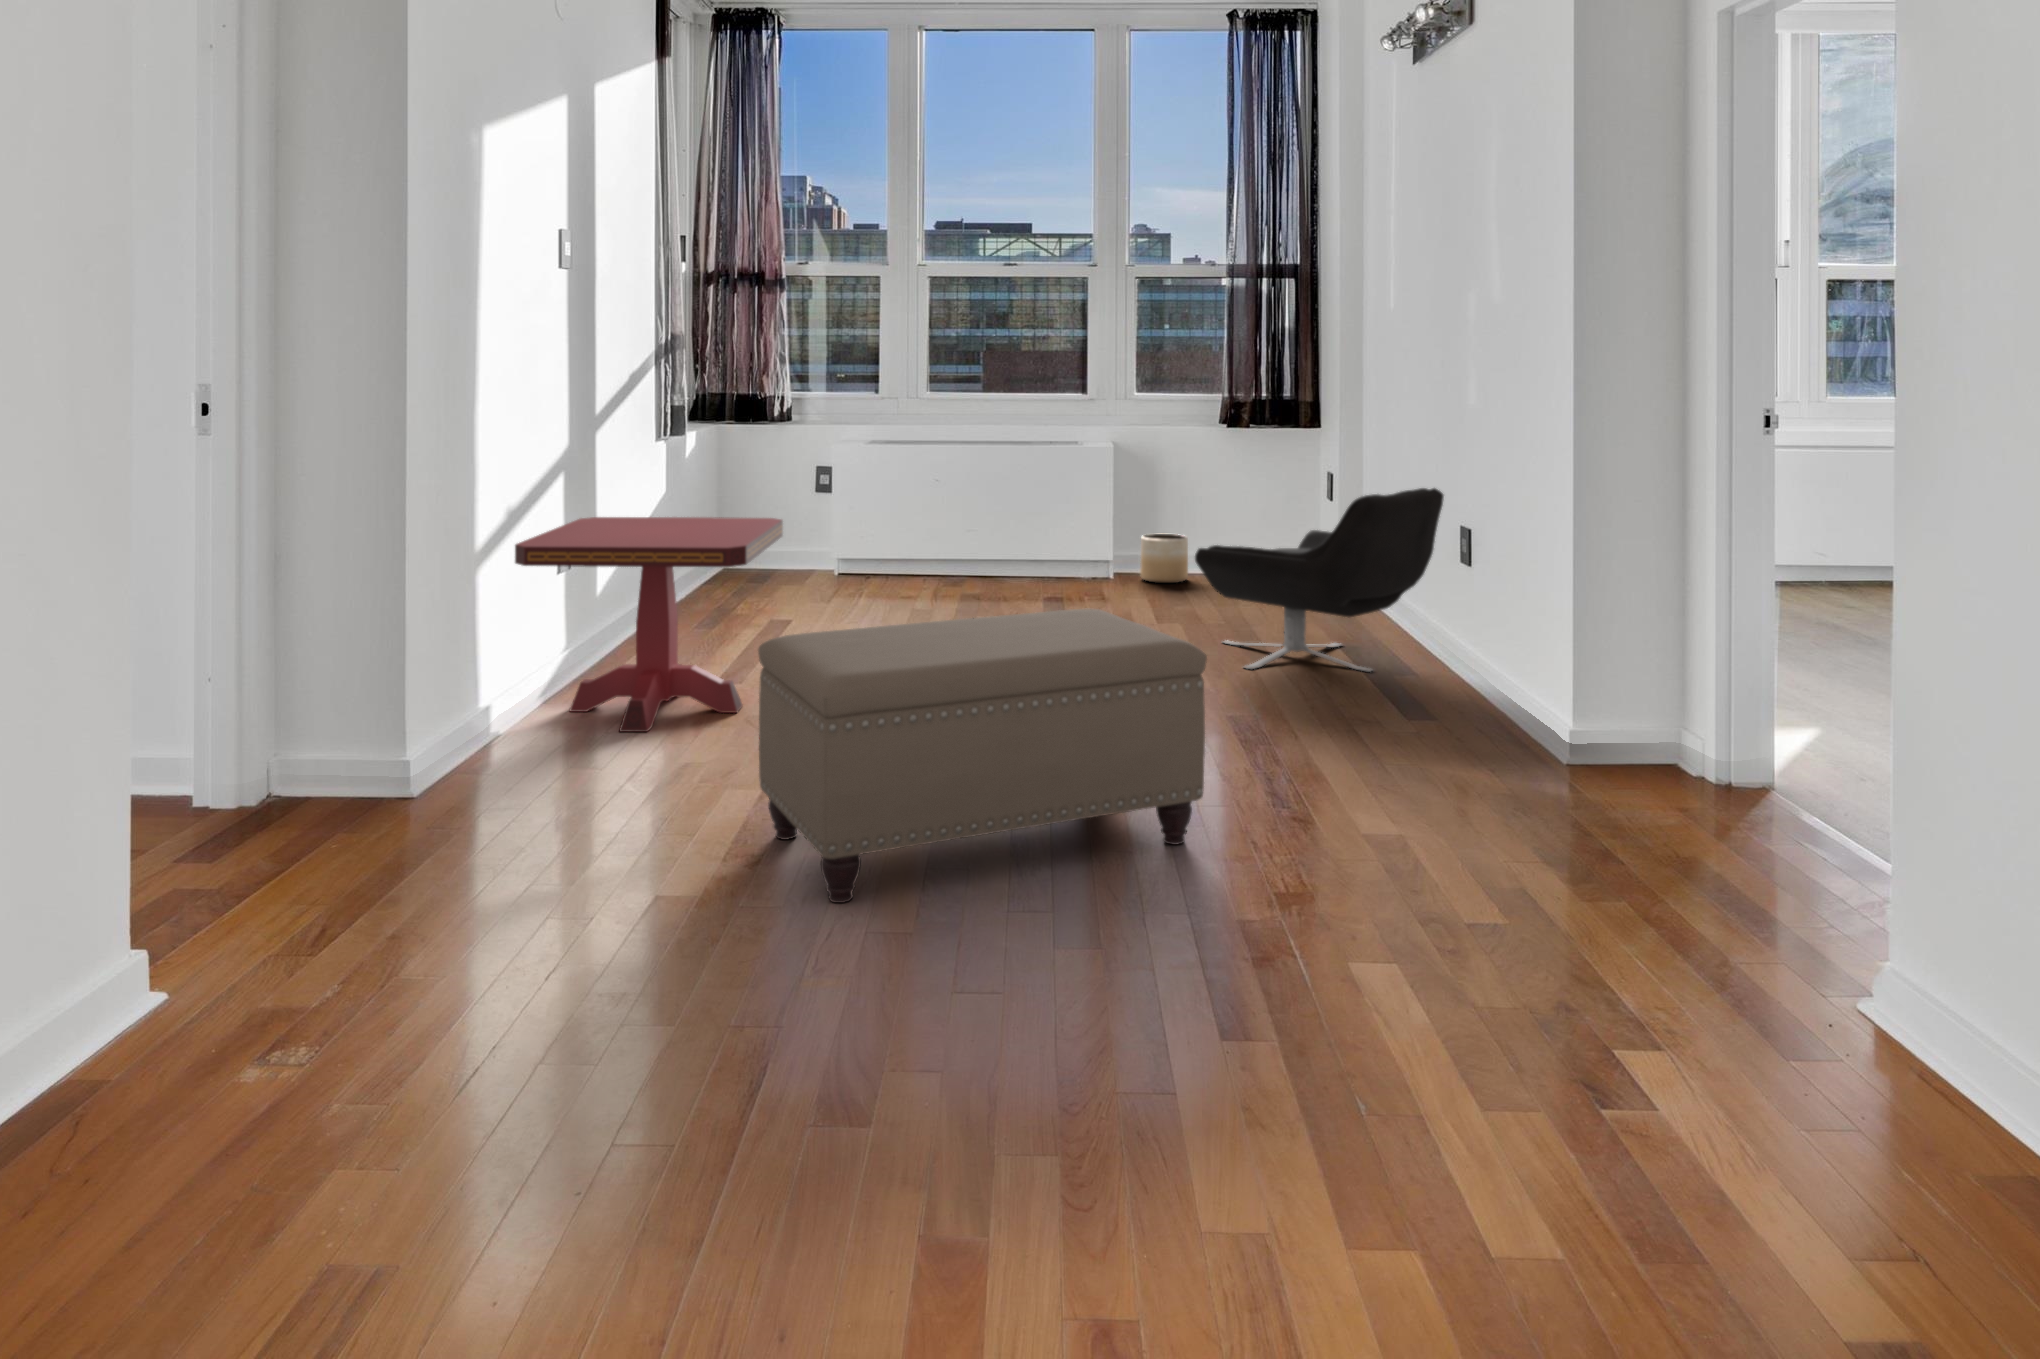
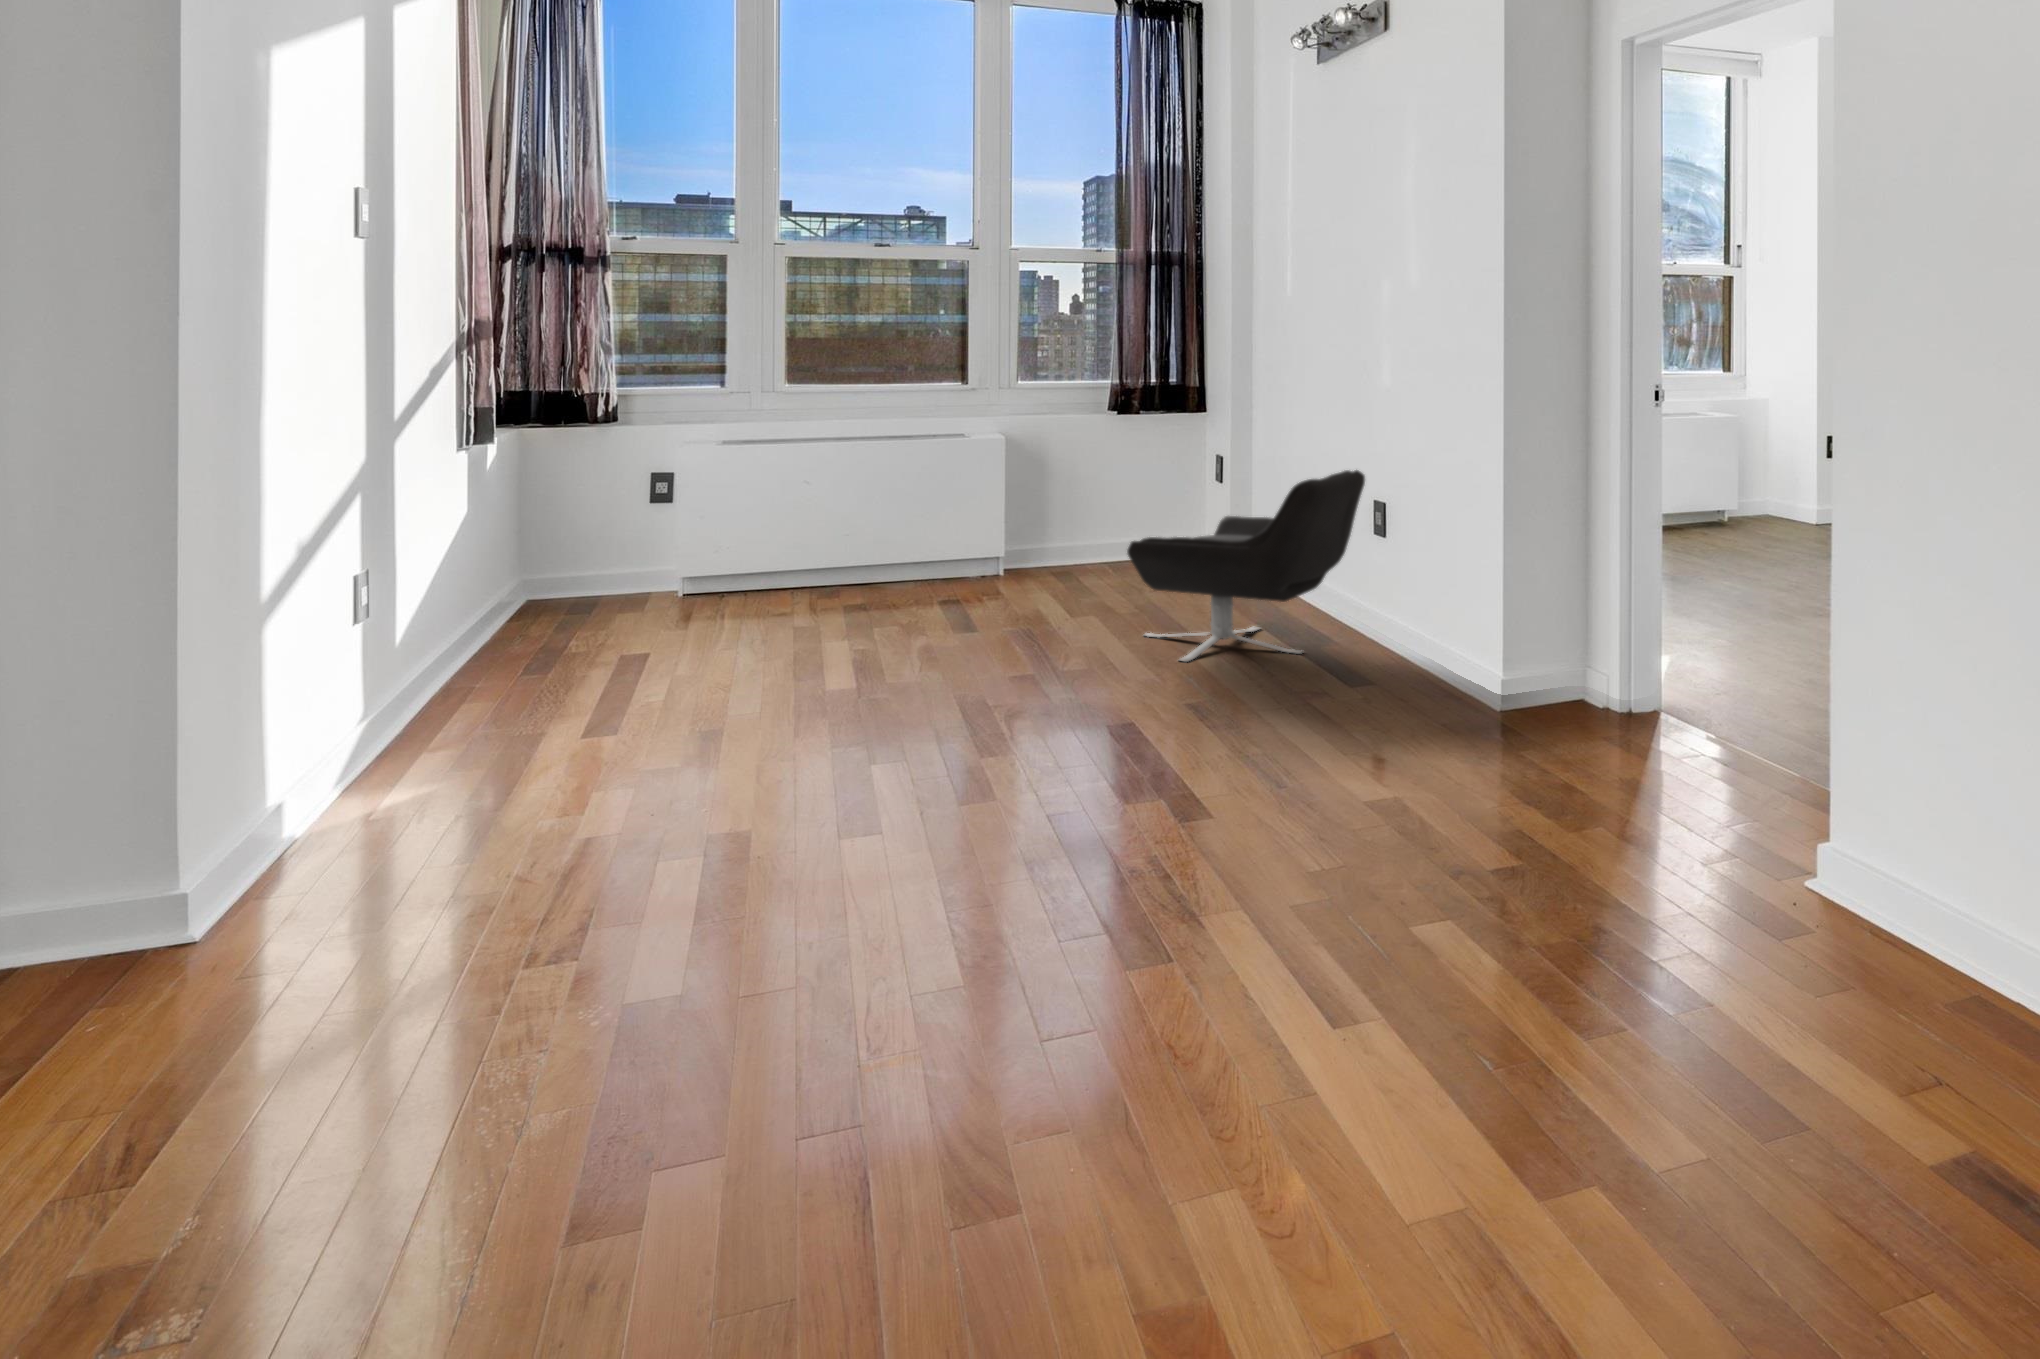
side table: present [515,517,783,732] -> none [317,535,670,815]
planter: present [1140,534,1188,583] -> none [1025,526,1074,577]
ottoman: present [758,608,1207,903] -> none [723,618,1249,1003]

